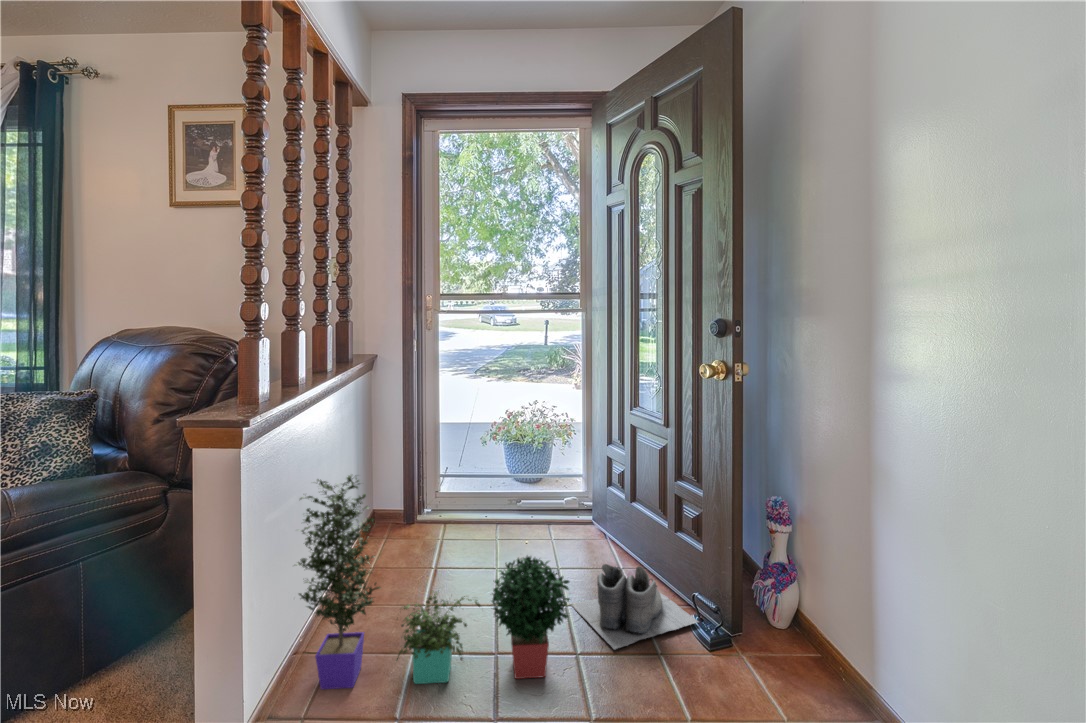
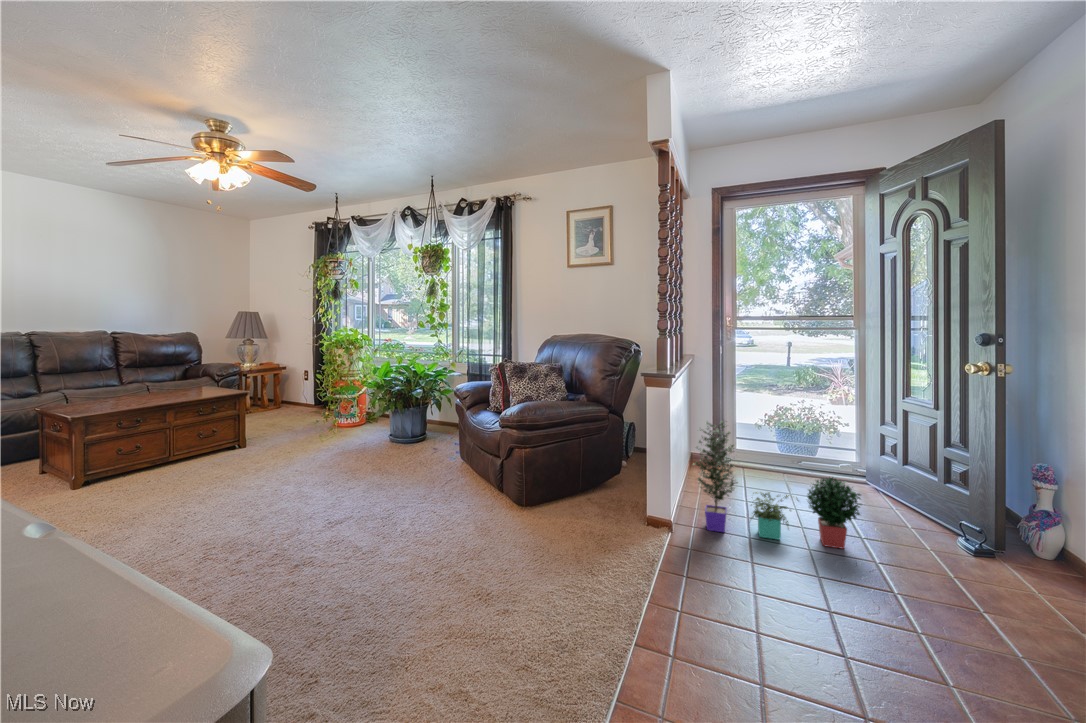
boots: present [572,564,698,650] -> none [856,497,966,546]

